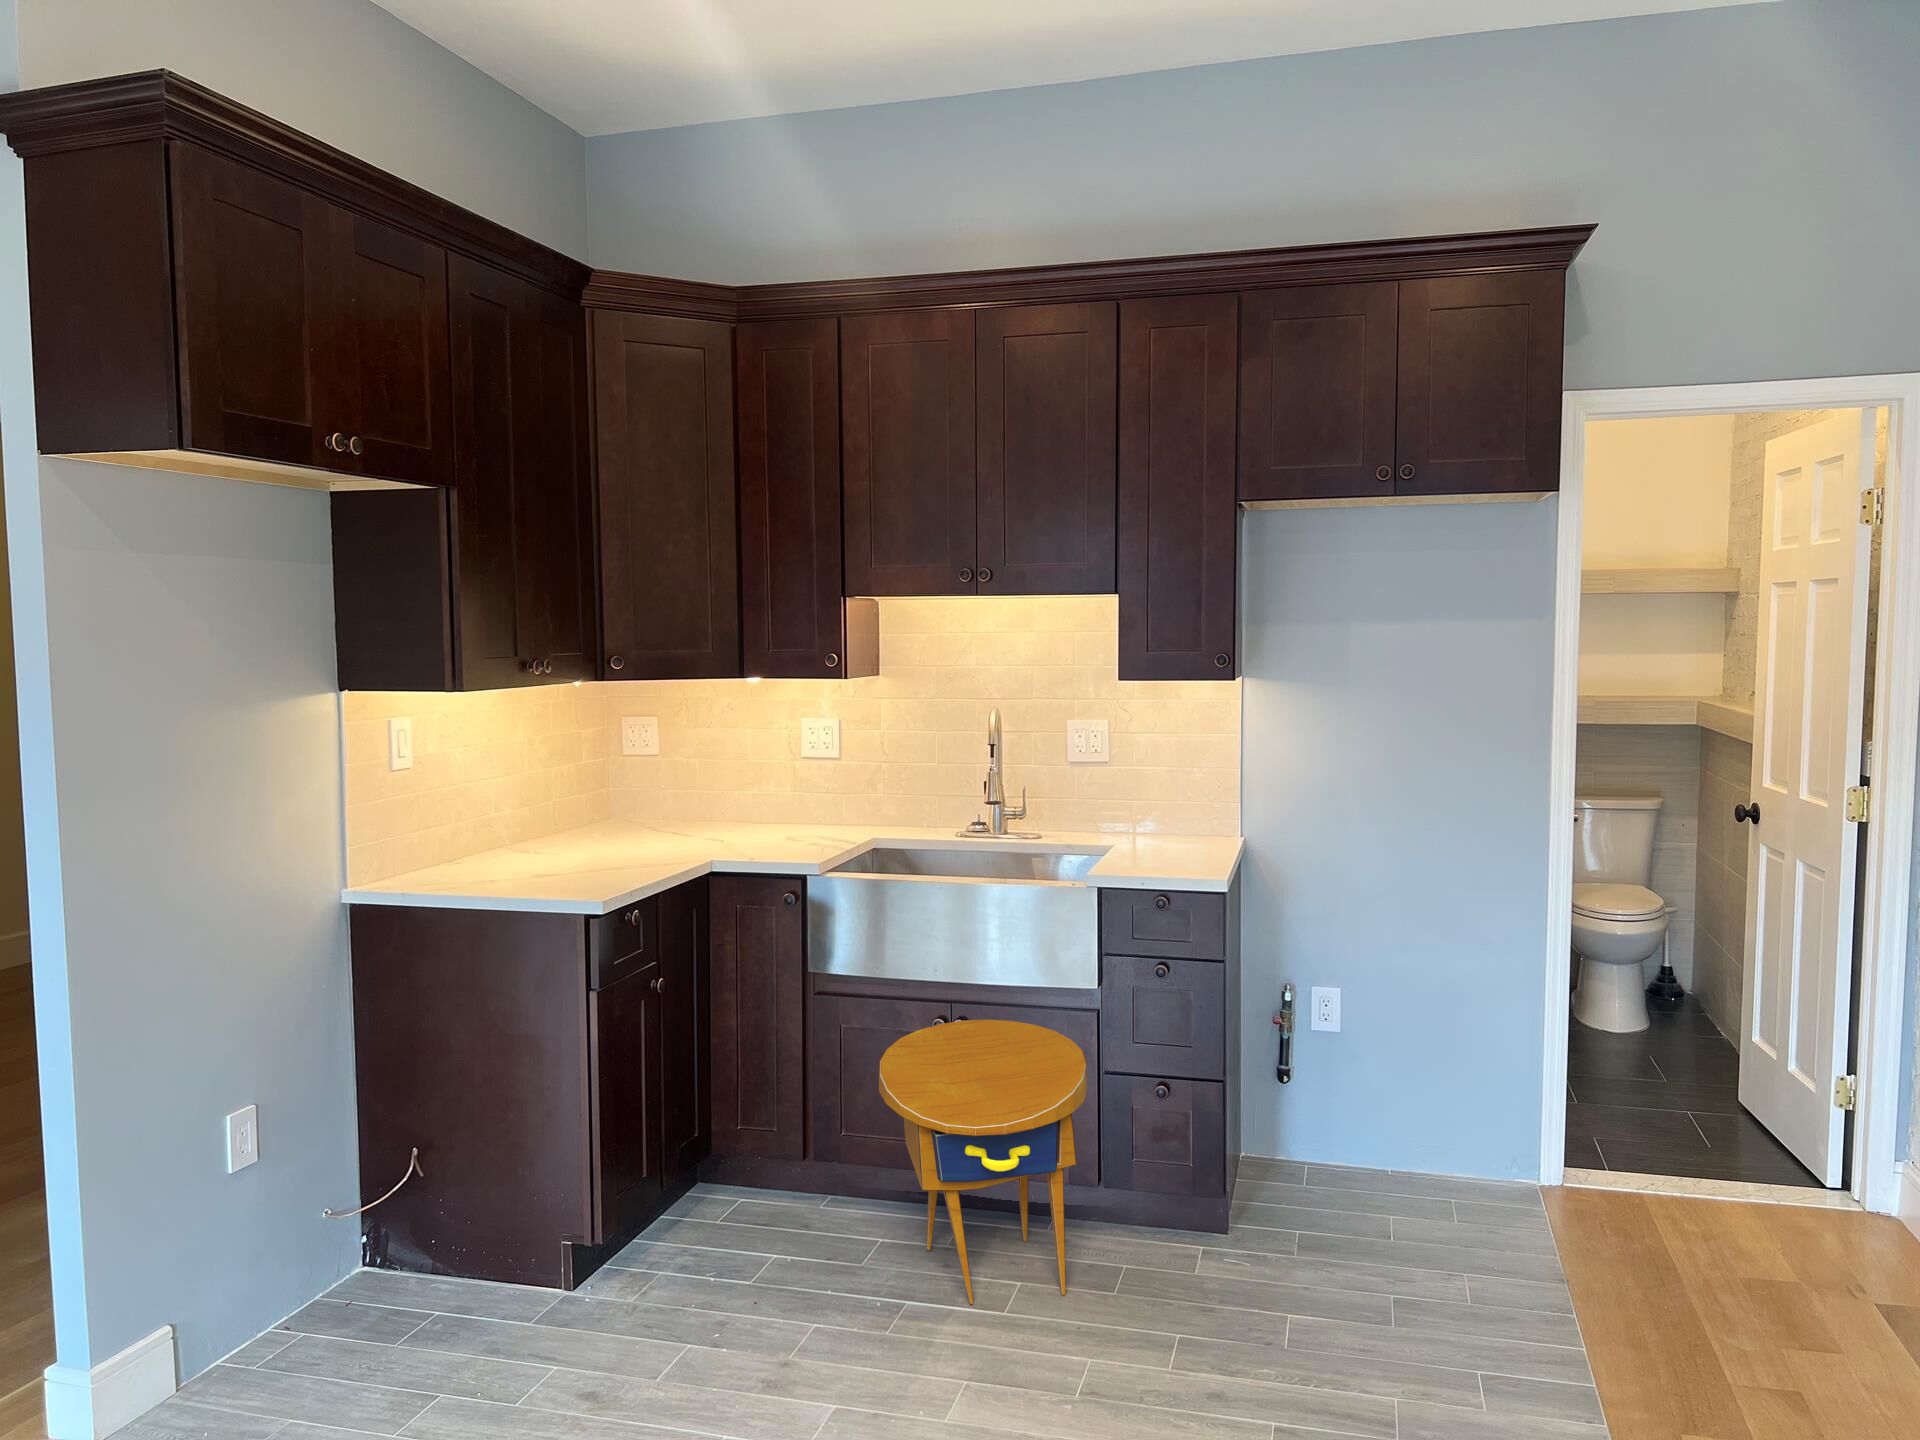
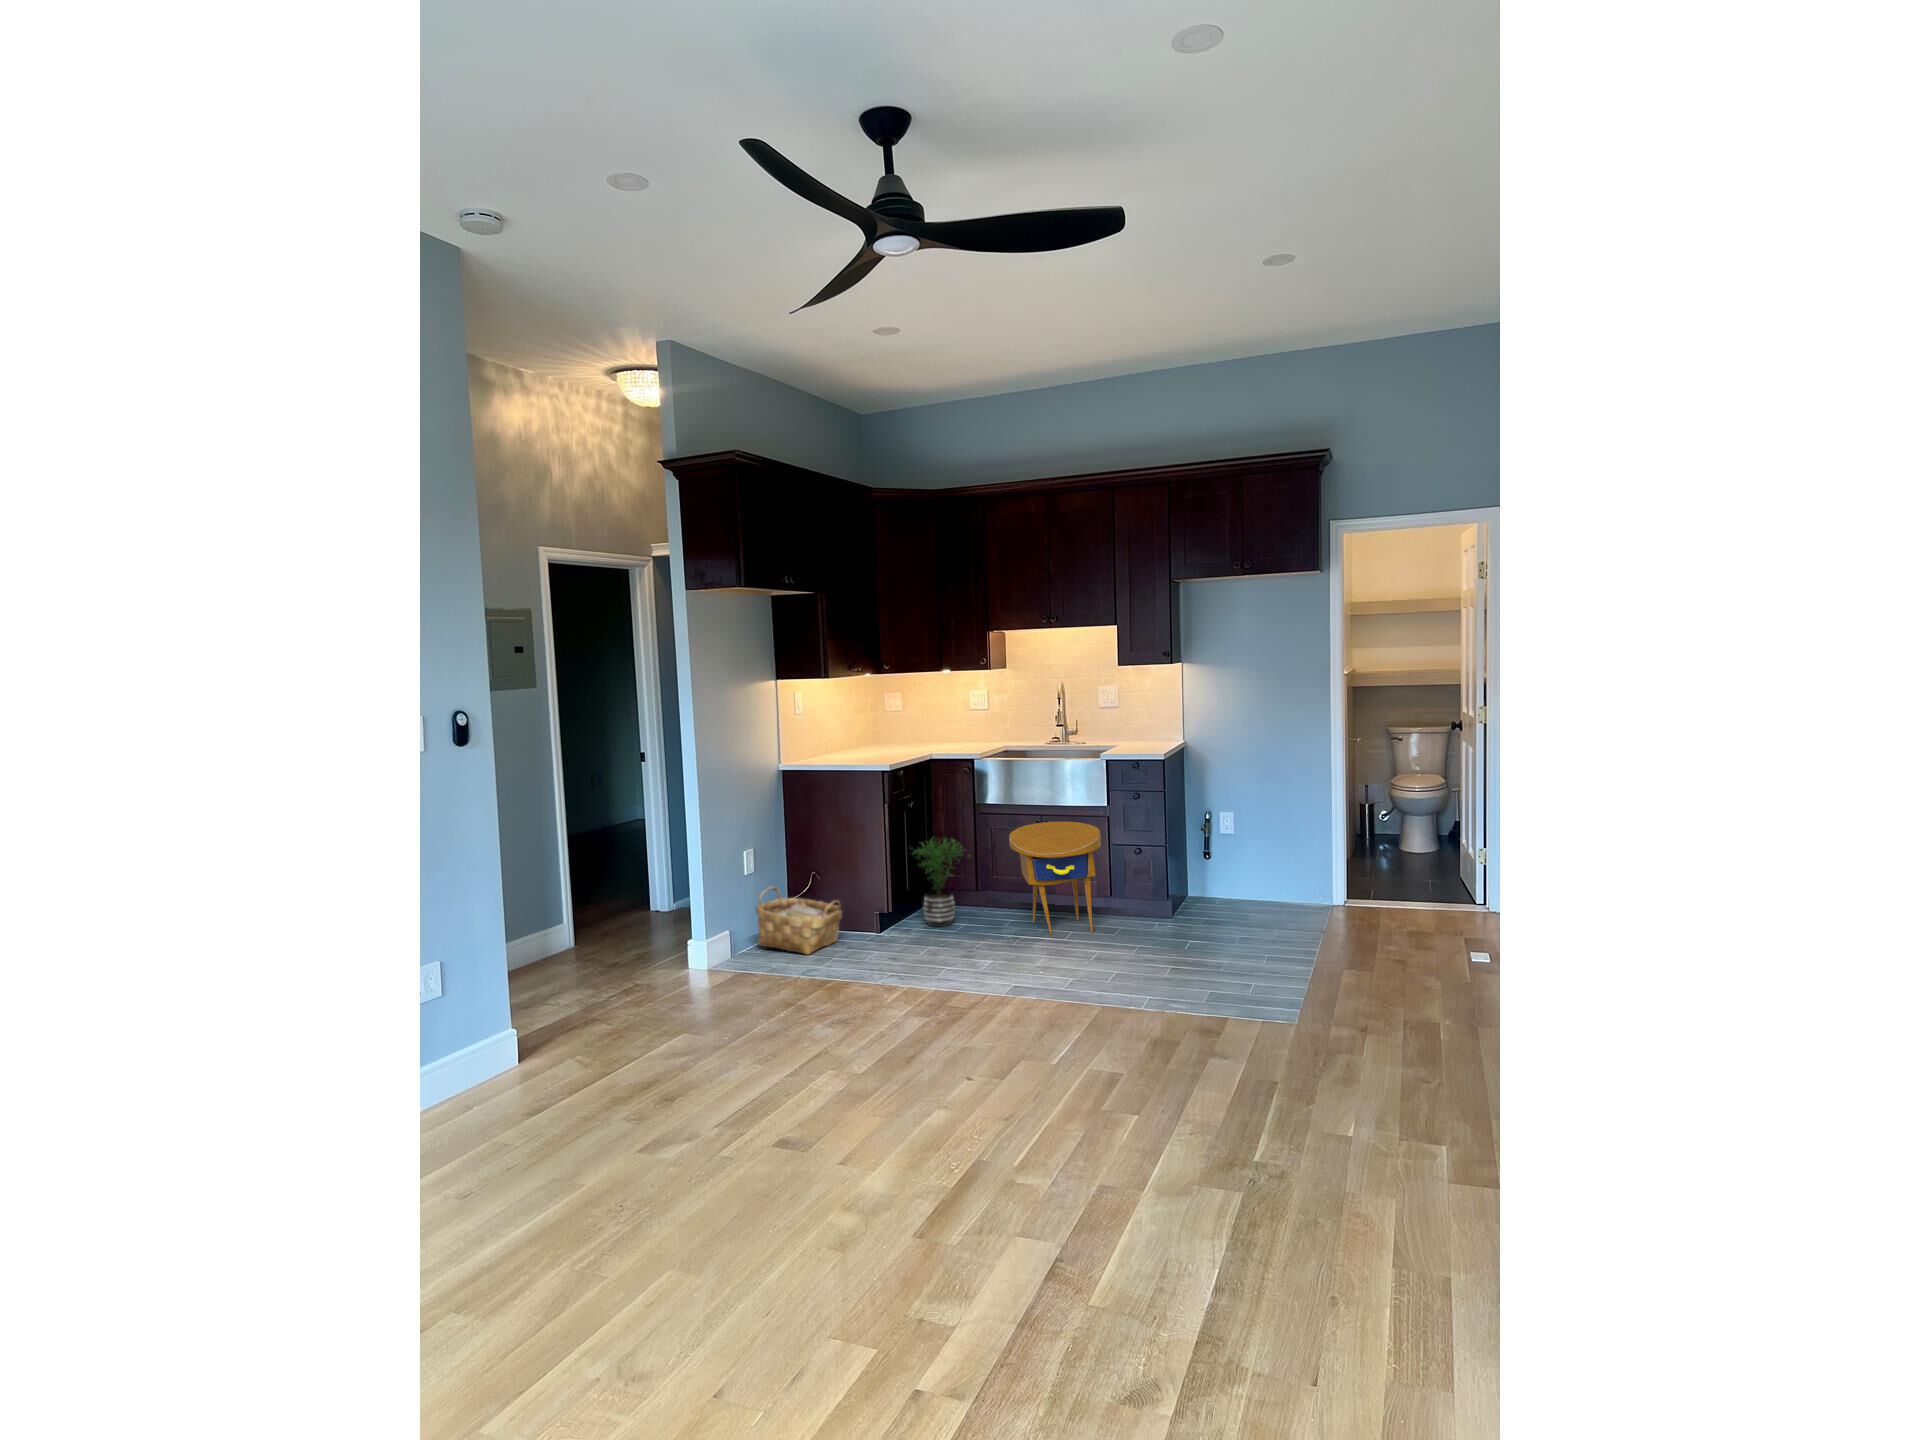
potted plant: none [648,1051,794,1266] -> present [914,840,970,927]
woven basket: none [241,1196,468,1398] -> present [756,886,842,954]

